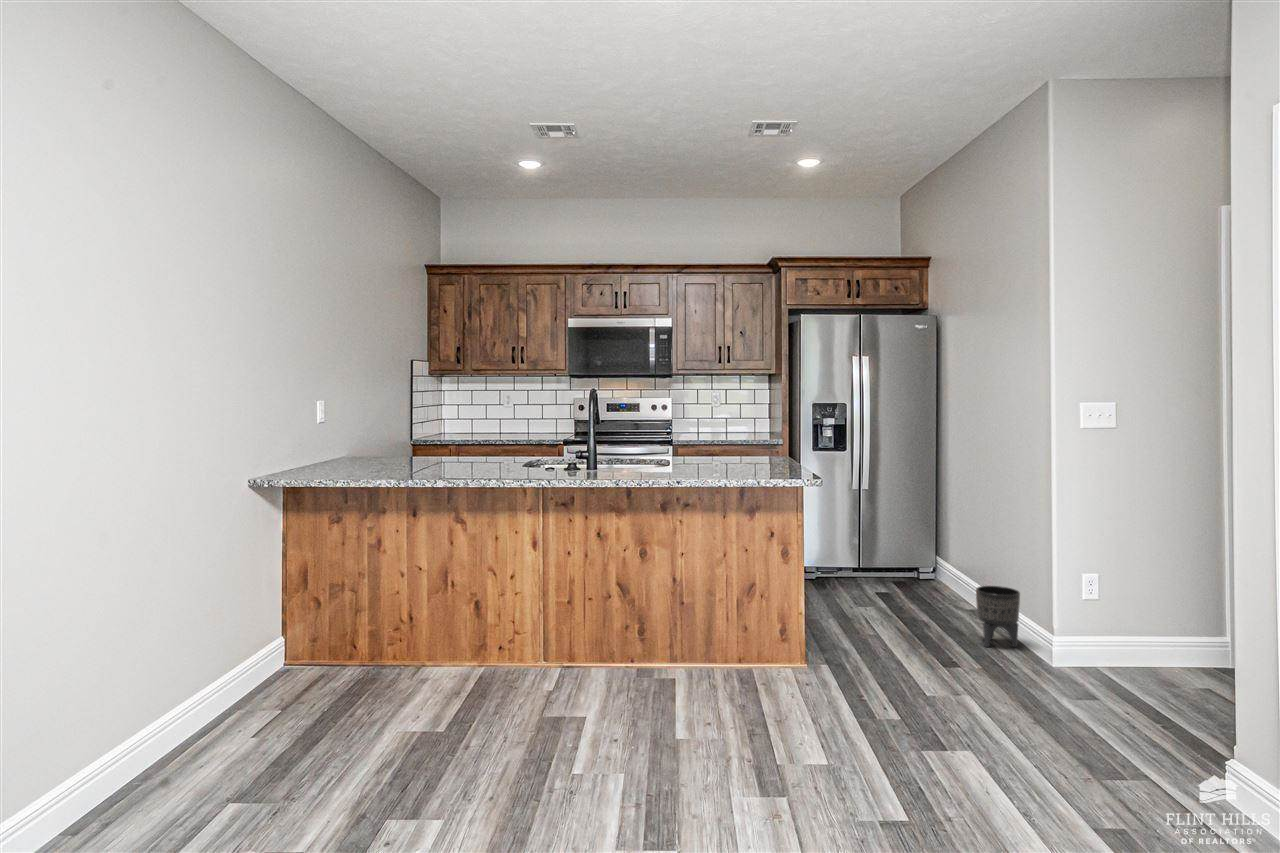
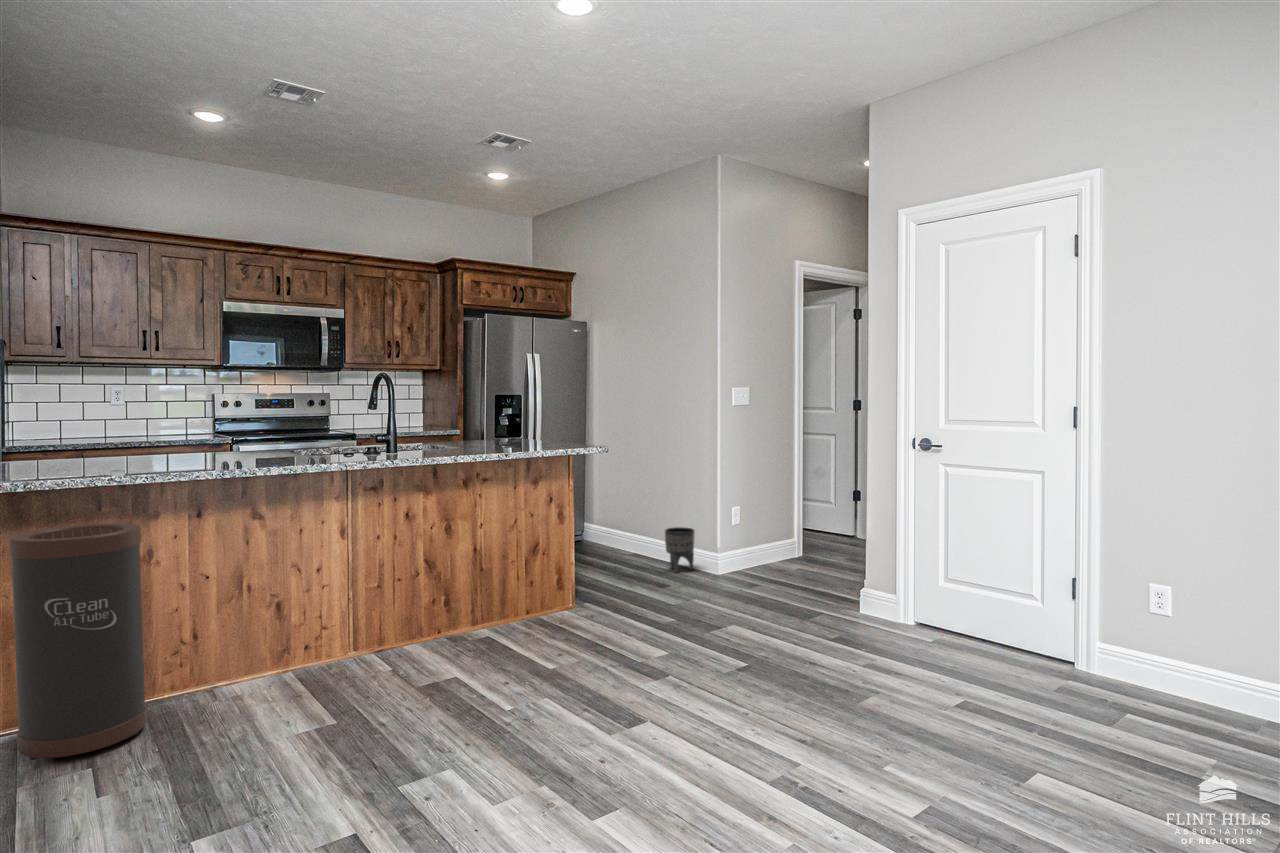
trash can: none [260,515,353,696] -> present [9,523,147,760]

